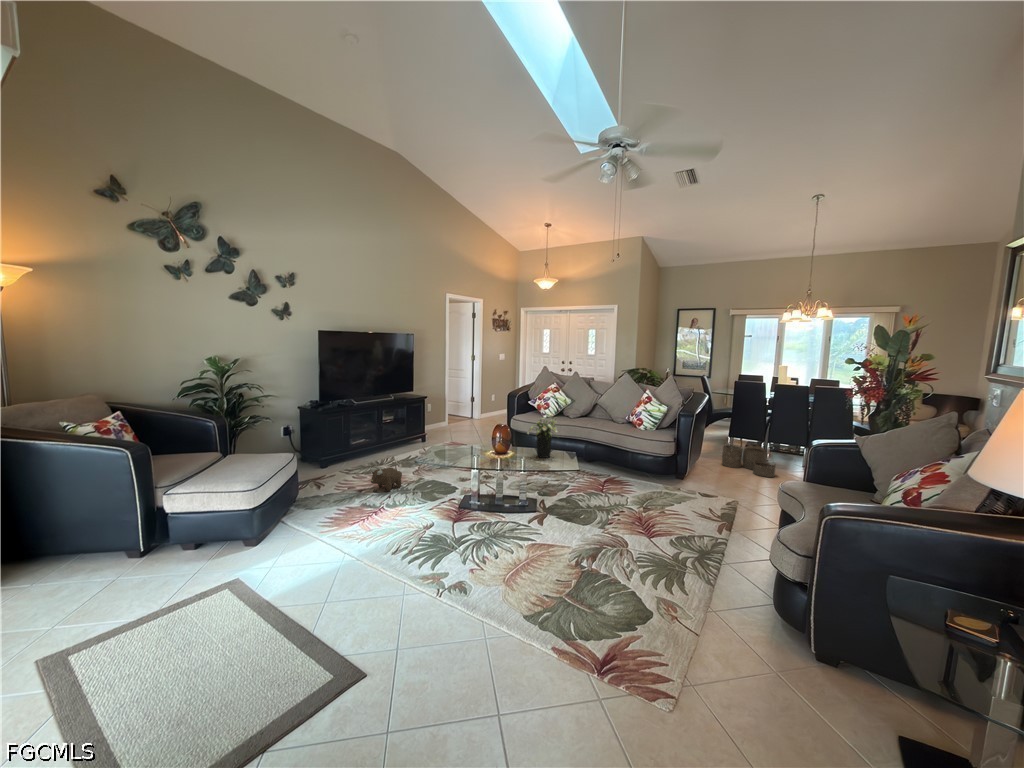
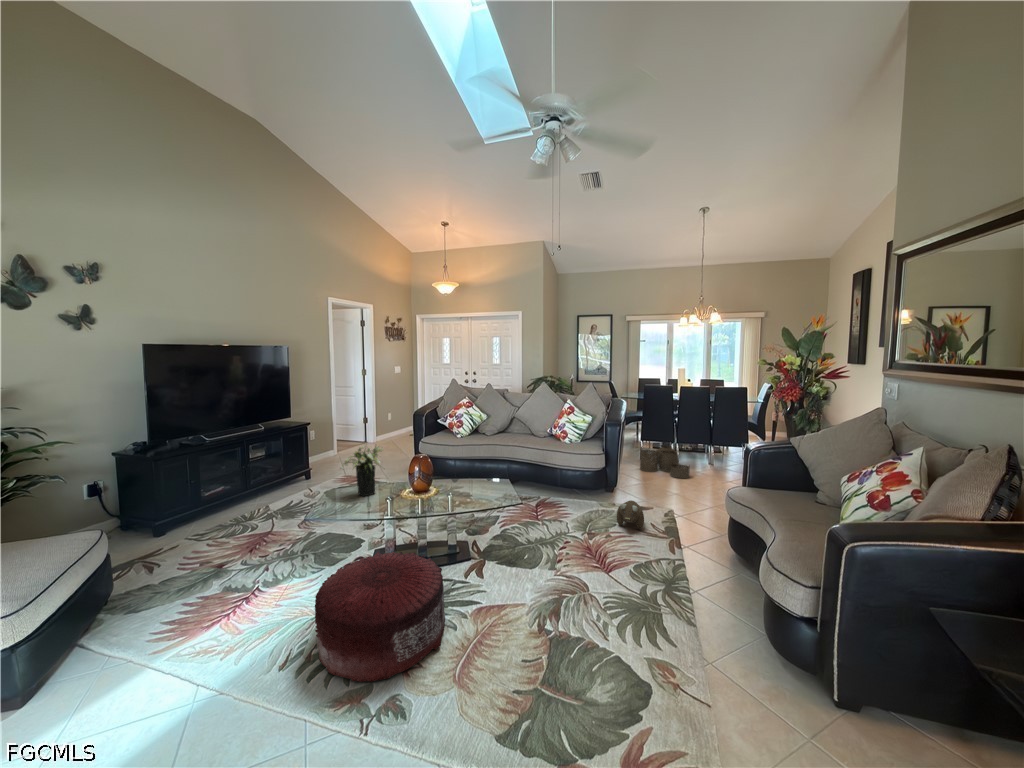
flower arrangement: present [527,418,557,458] -> present [340,446,383,497]
plush toy: present [370,468,402,491] -> present [617,500,644,529]
pouf: none [416,490,506,571] -> present [315,552,445,682]

